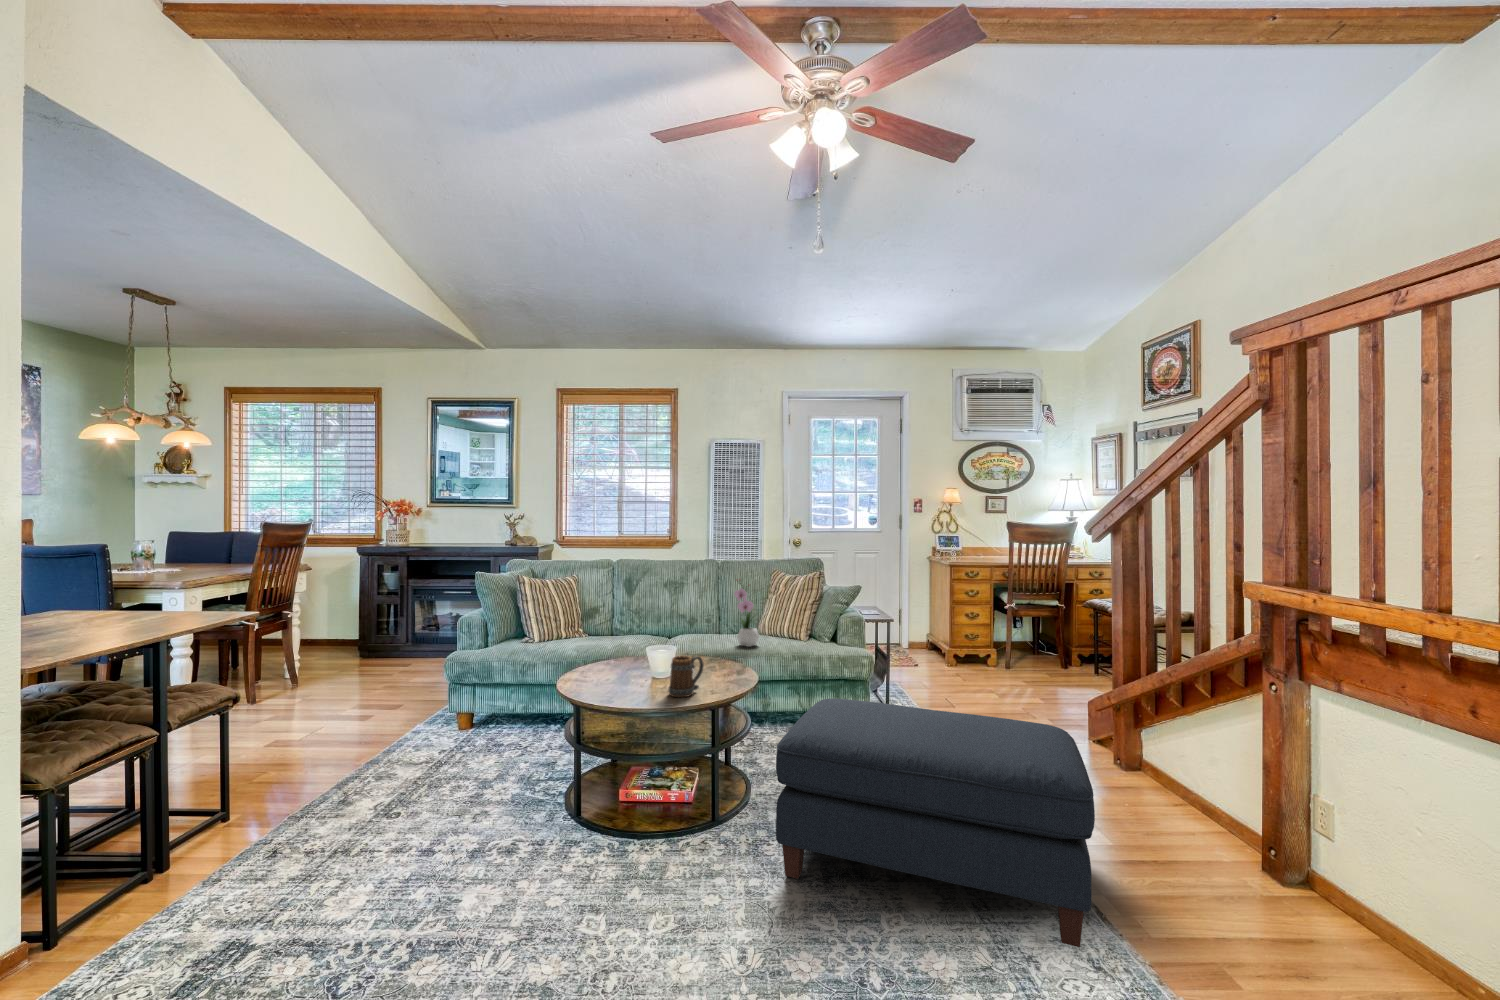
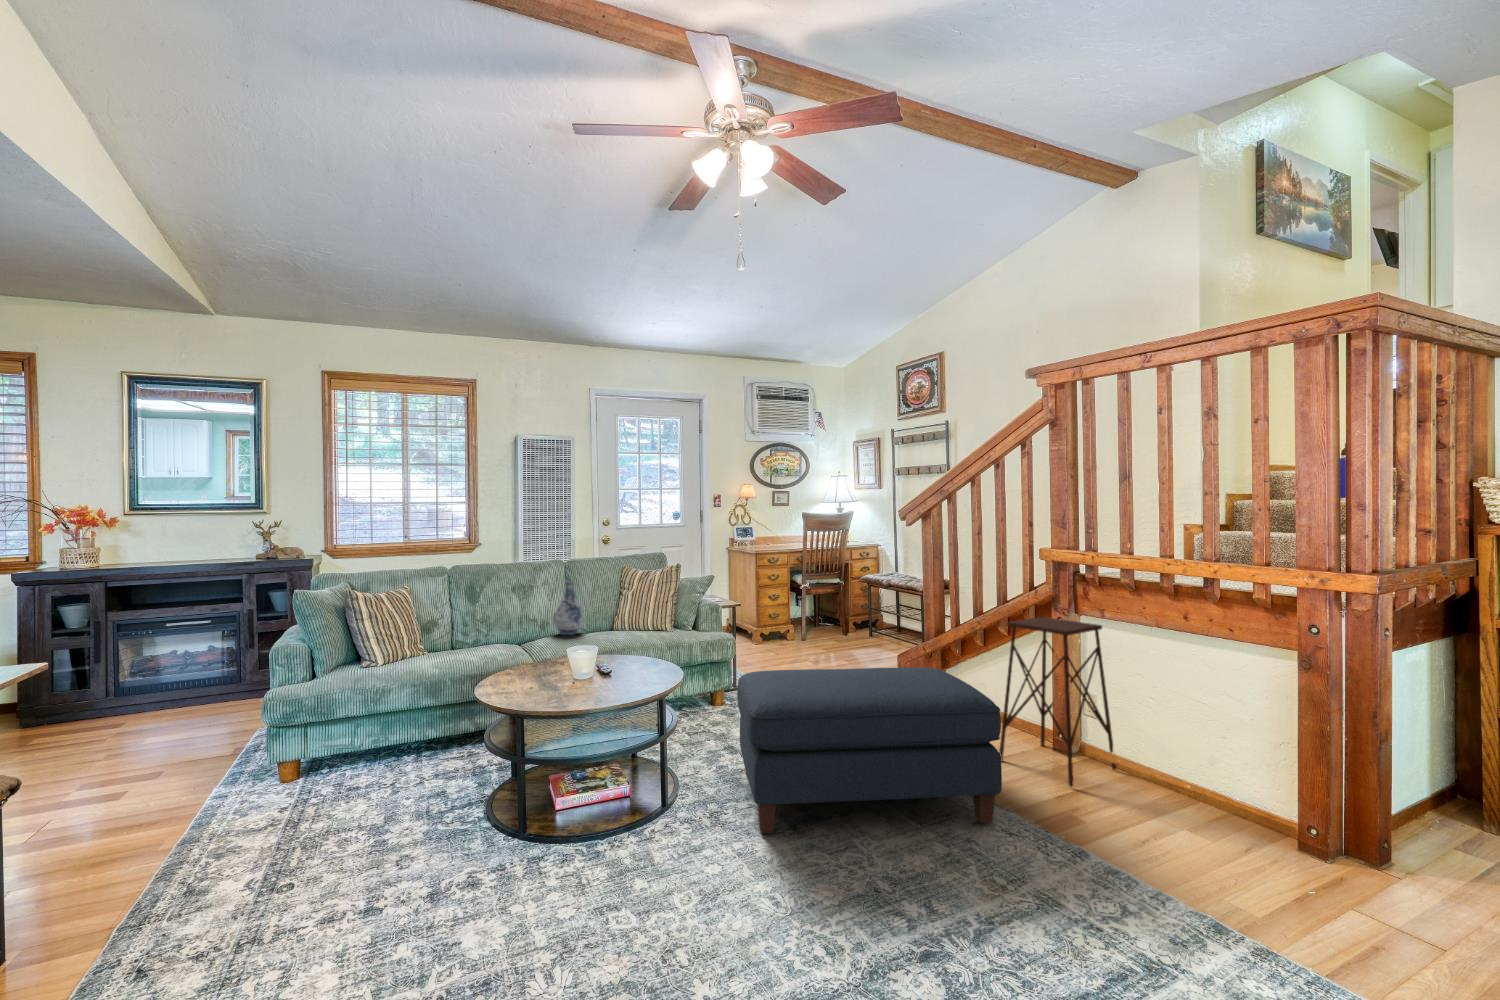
flower arrangement: present [734,583,759,647] -> none [603,569,629,640]
vase: none [703,586,731,637] -> present [553,580,585,635]
mug: present [669,656,704,697] -> none [606,645,637,689]
side table: none [1163,678,1370,935] -> present [1000,617,1116,787]

